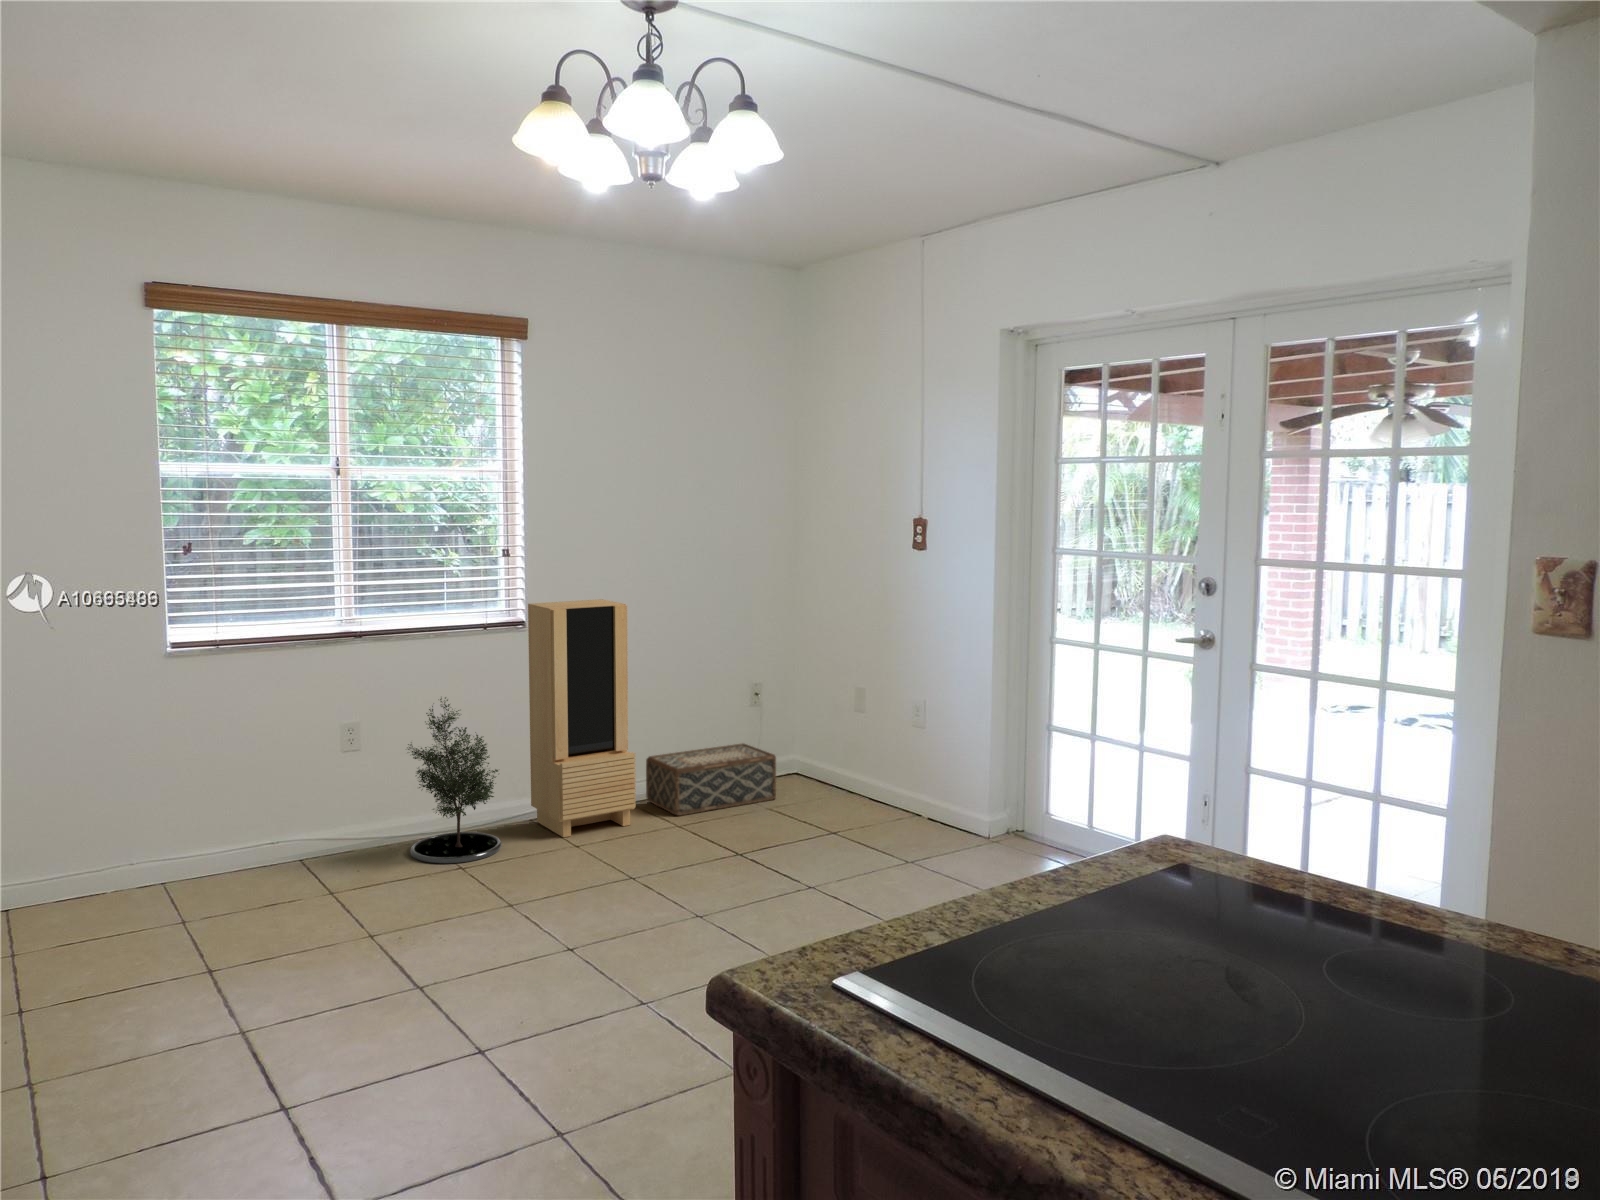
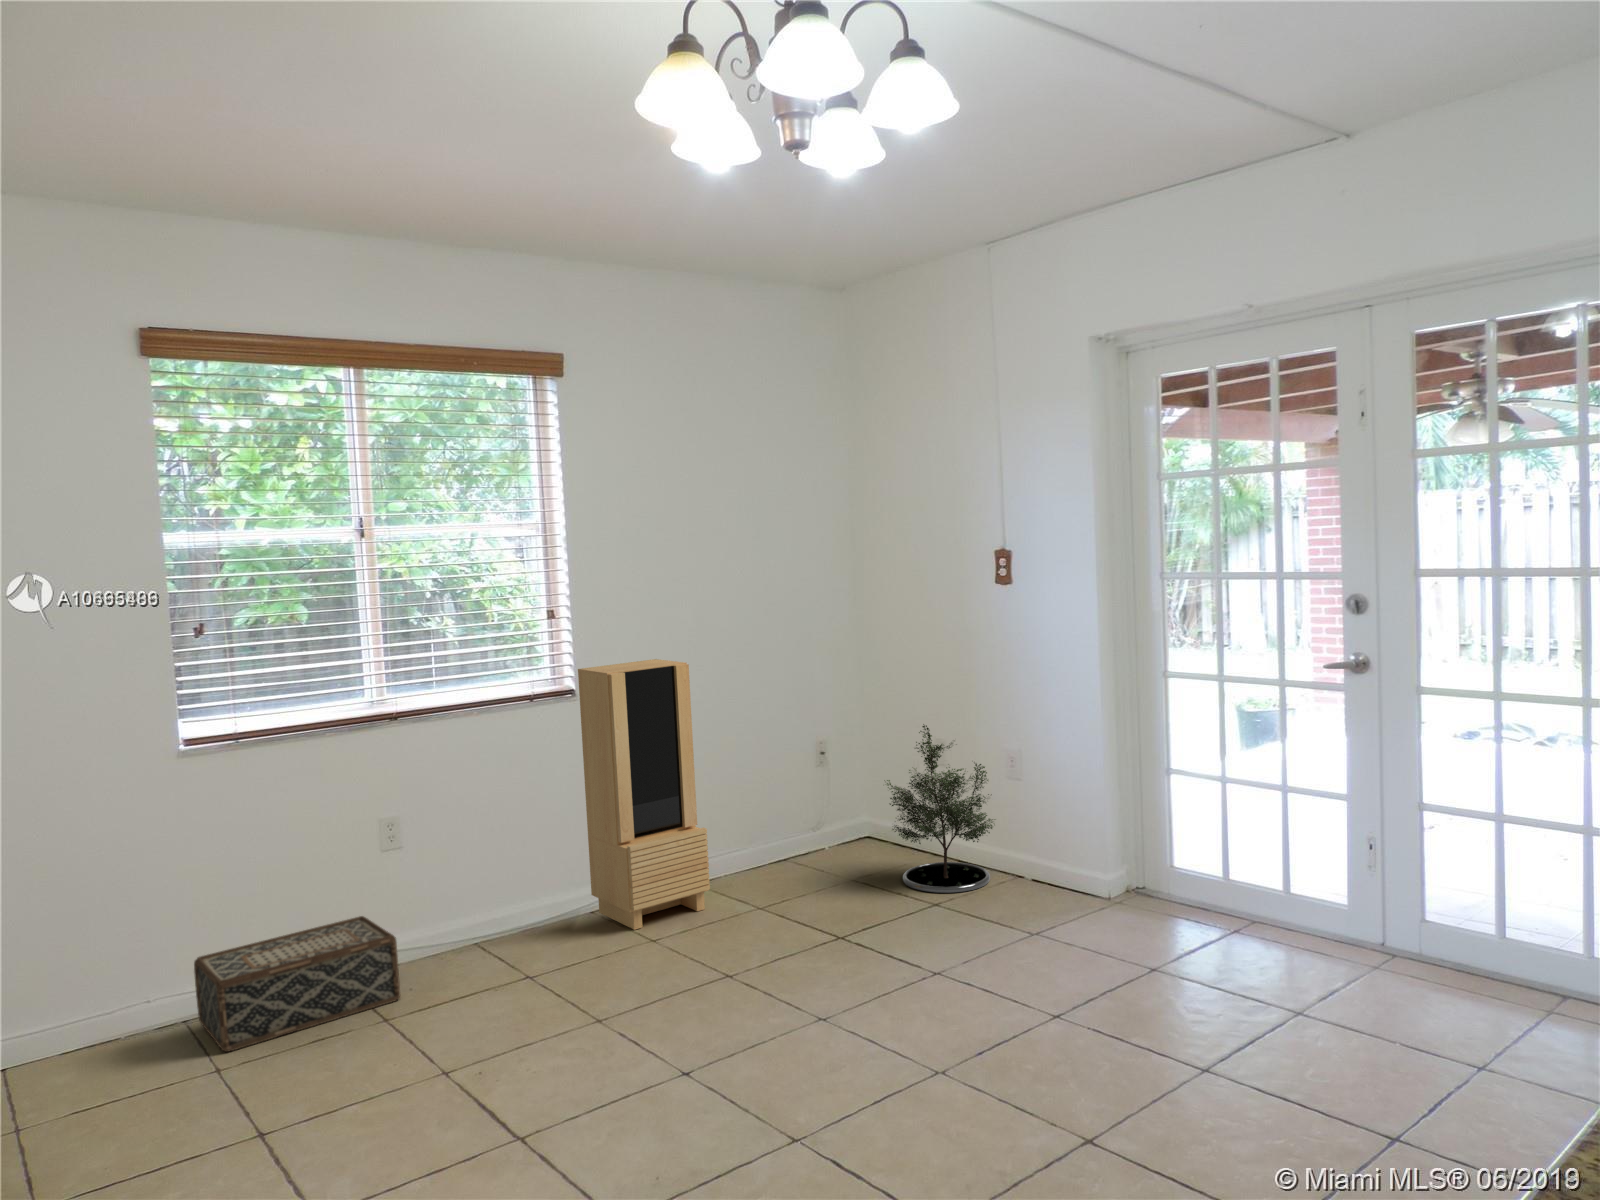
potted tree: present [408,697,502,863] -> present [887,724,996,893]
woven basket: present [646,744,776,816] -> present [194,916,400,1052]

